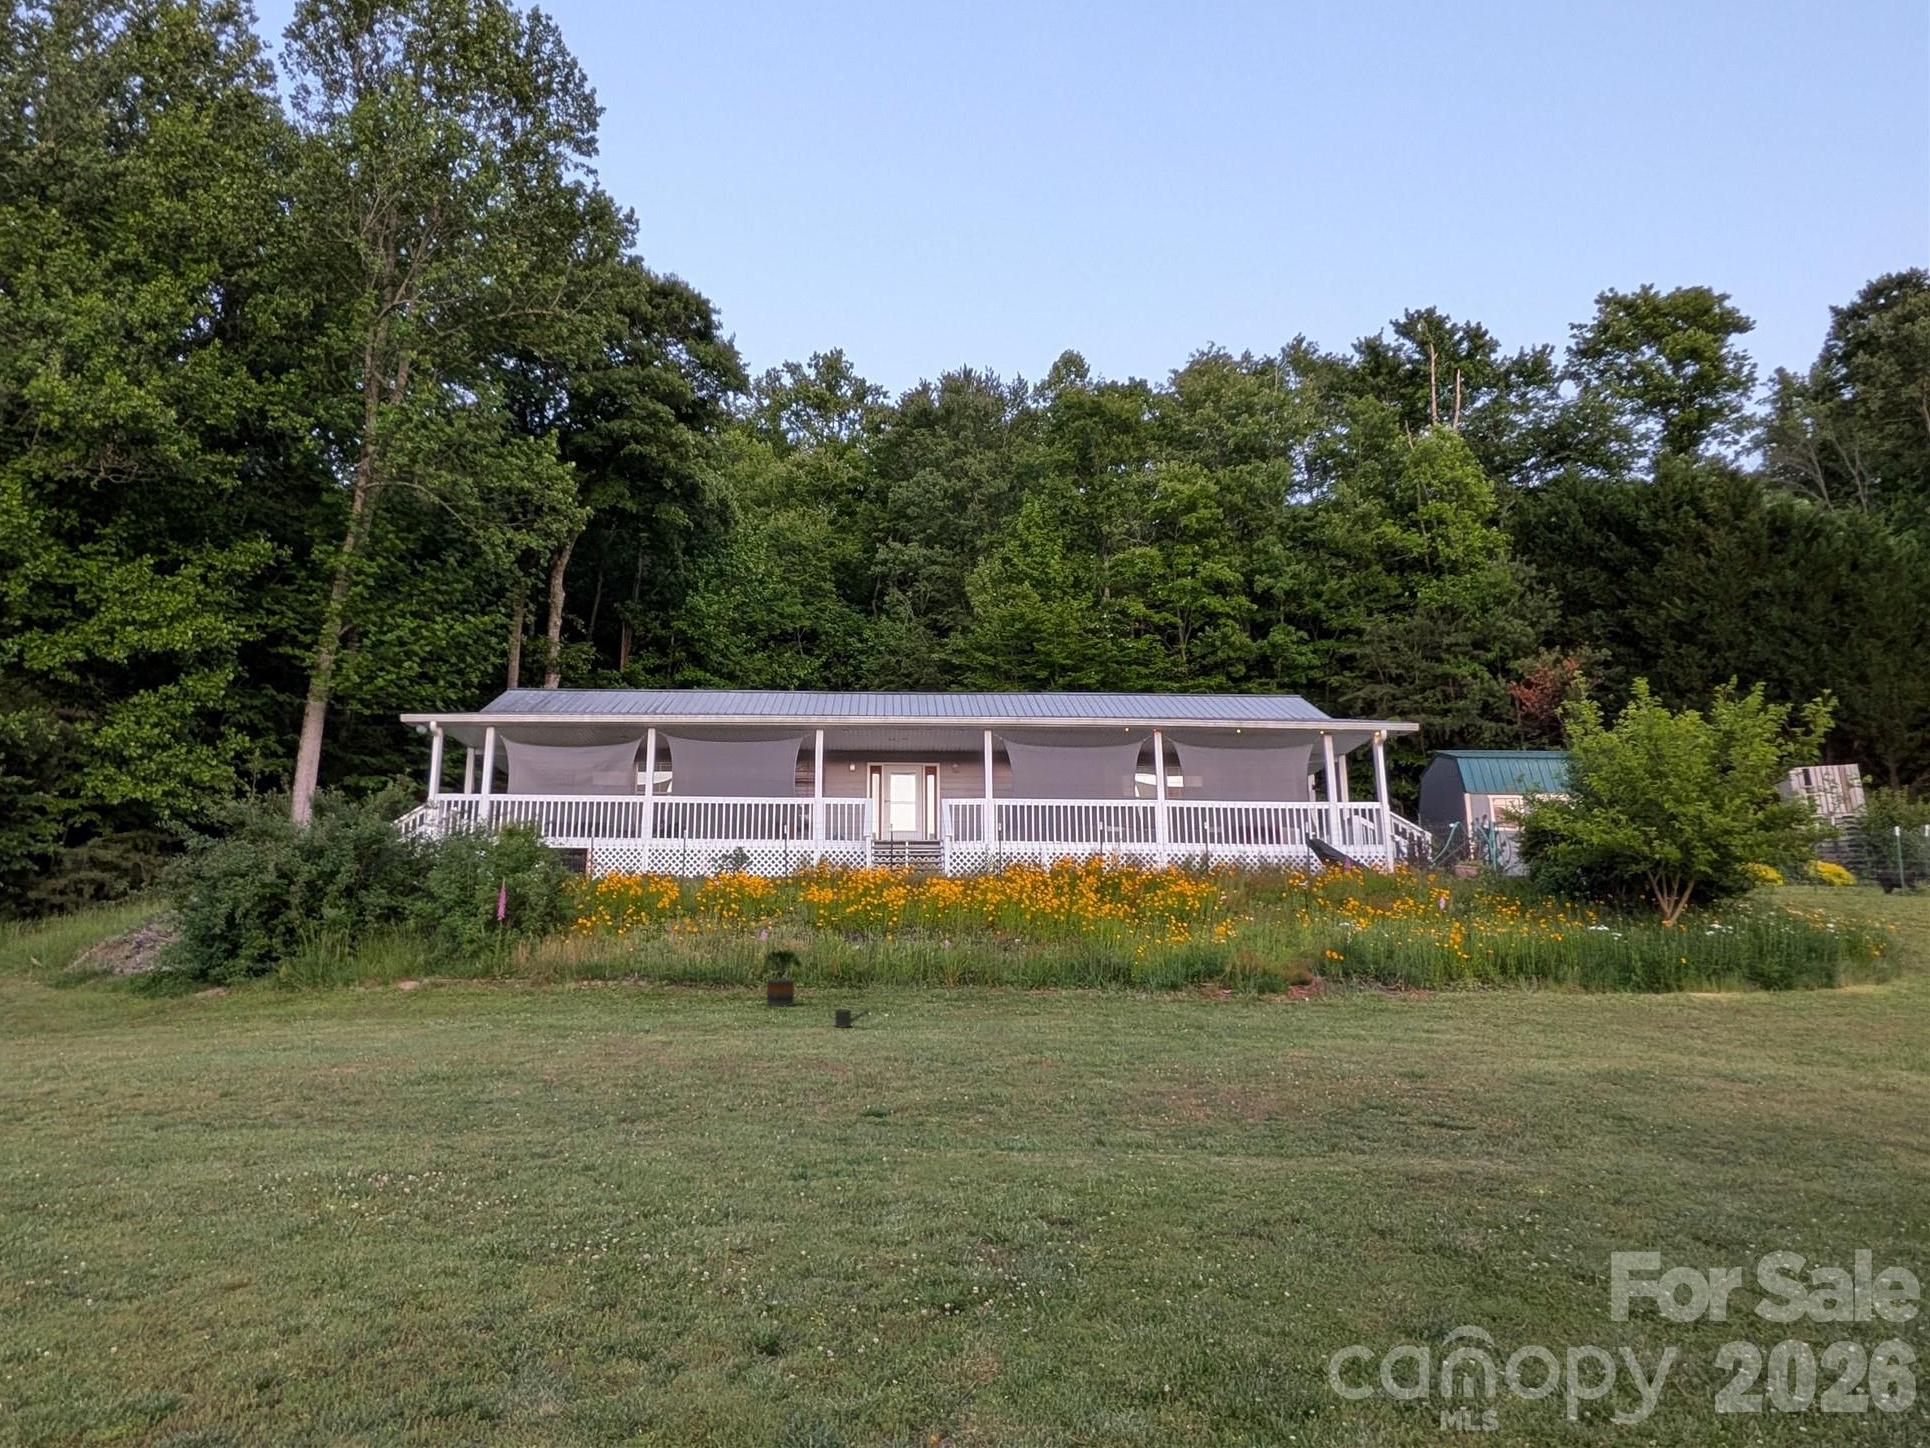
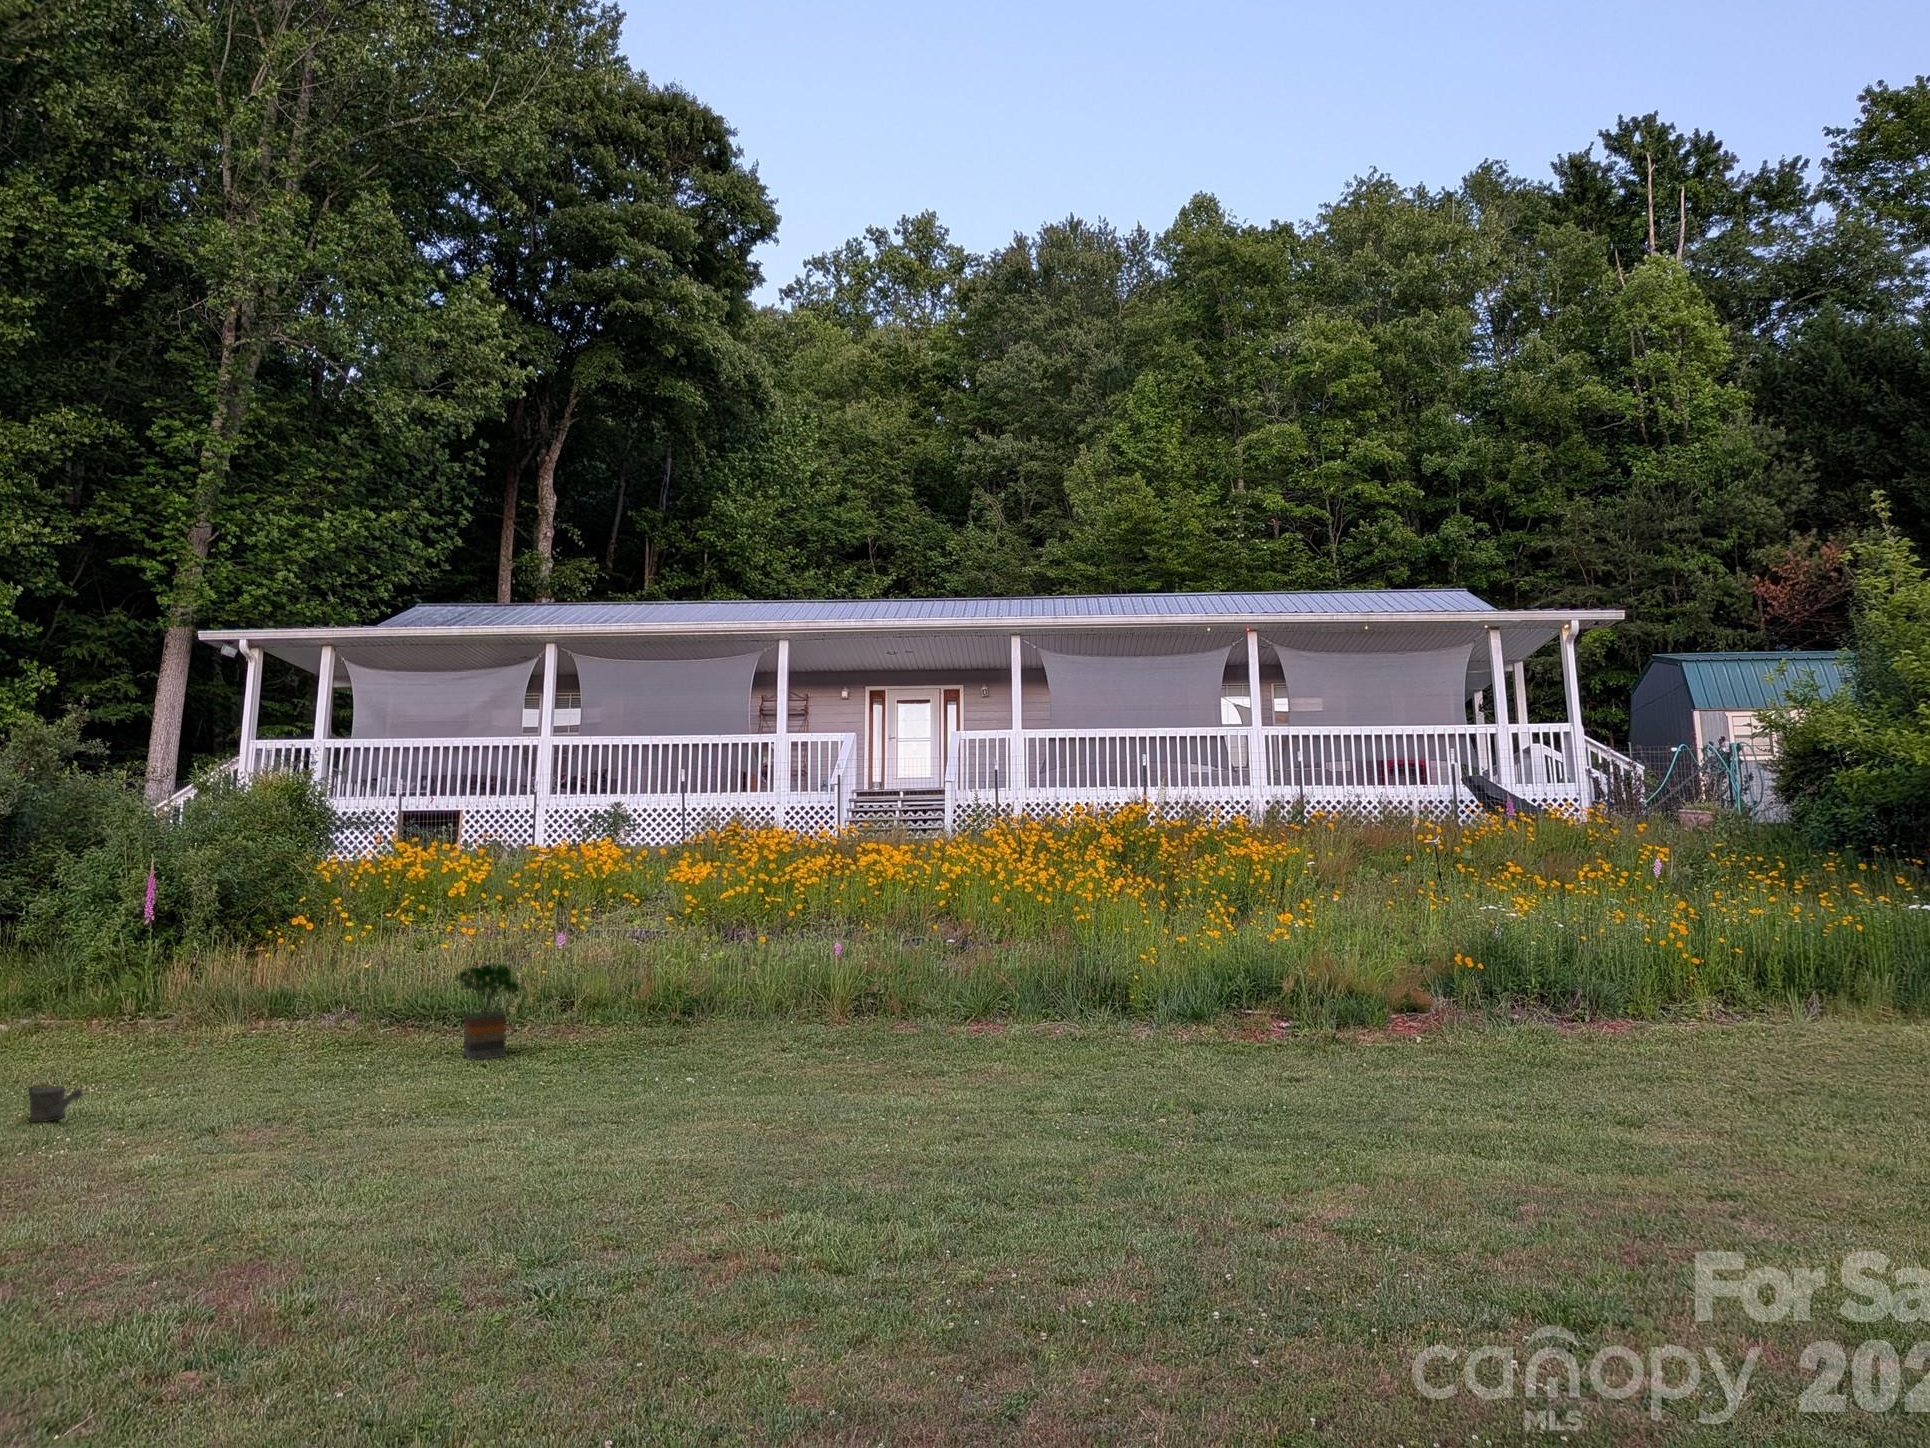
watering can: present [828,1009,868,1028] -> present [28,1086,82,1122]

